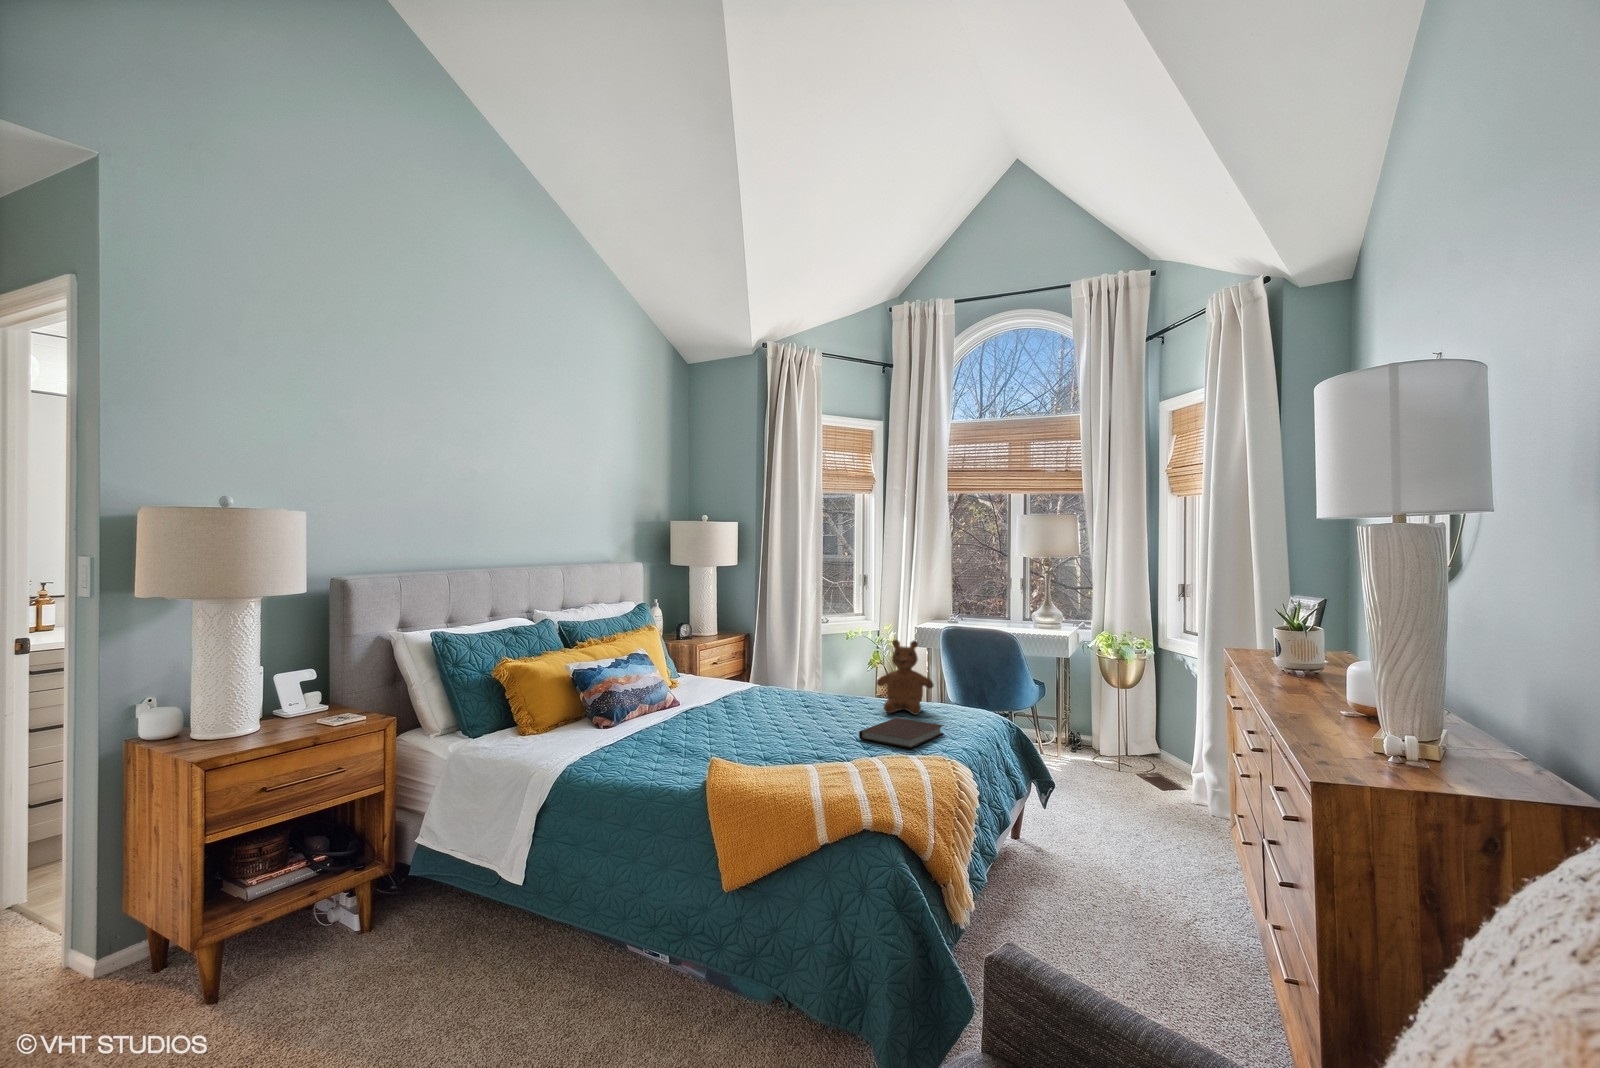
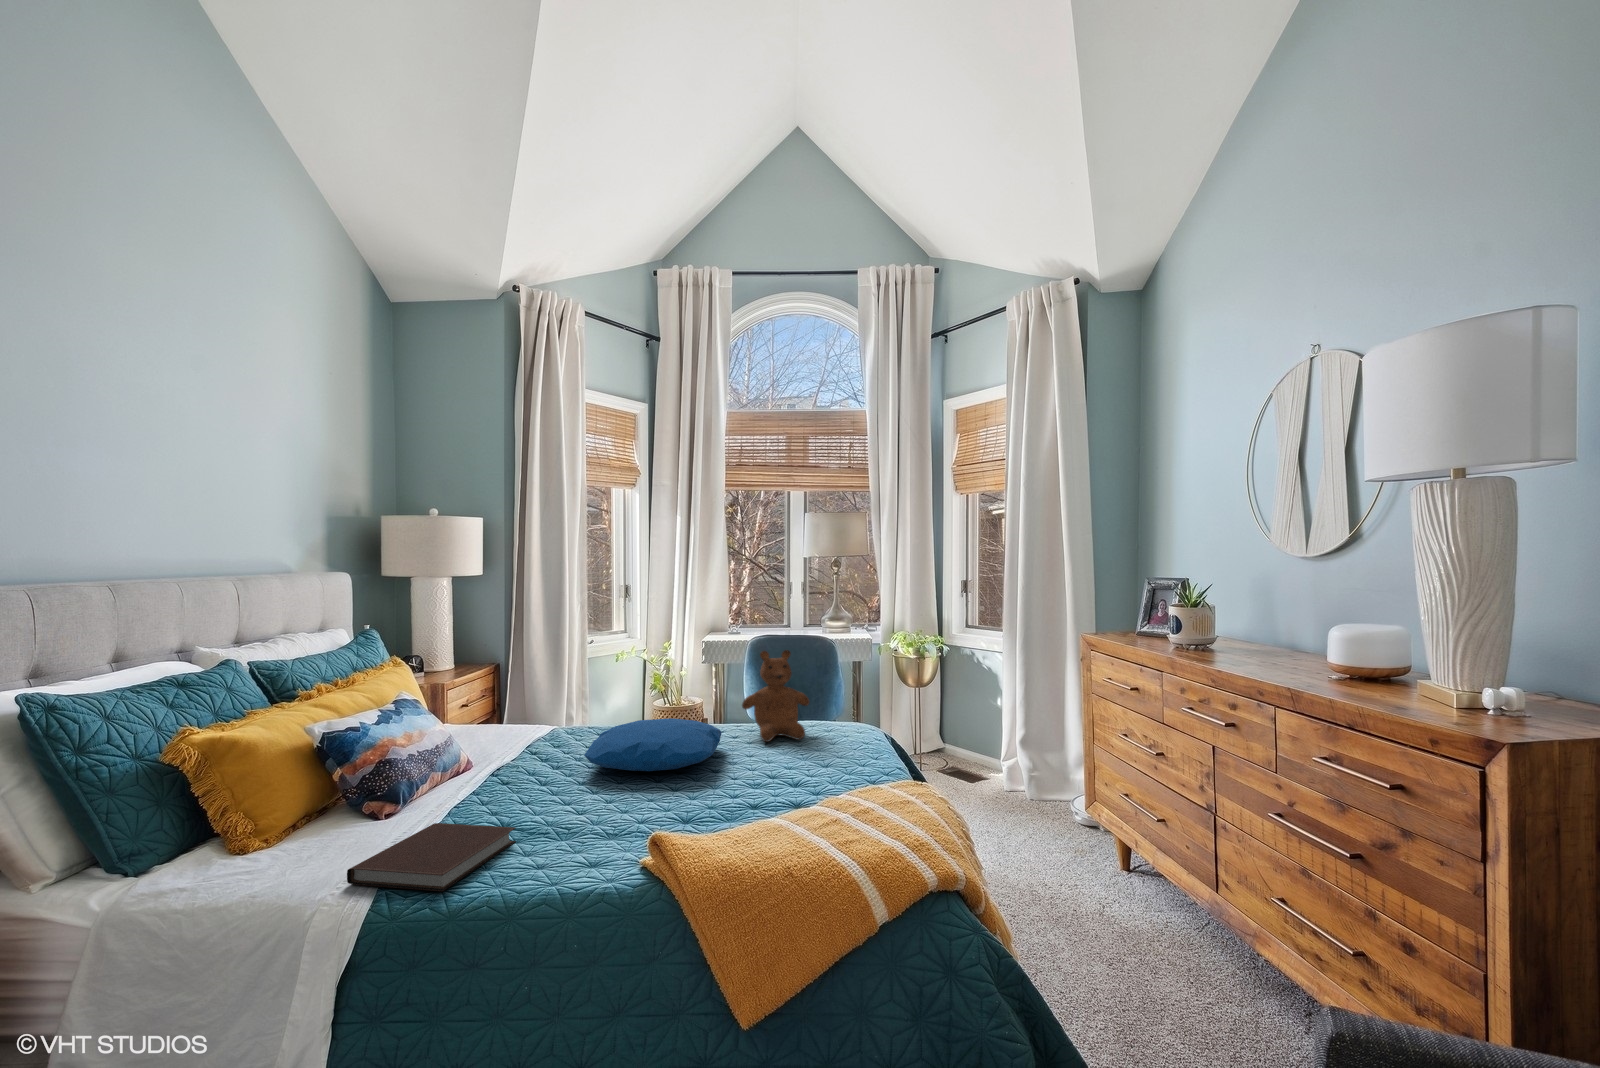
pillow: none [739,686,850,722] -> present [584,718,722,771]
notebook: present [859,718,944,748] -> present [347,823,516,891]

